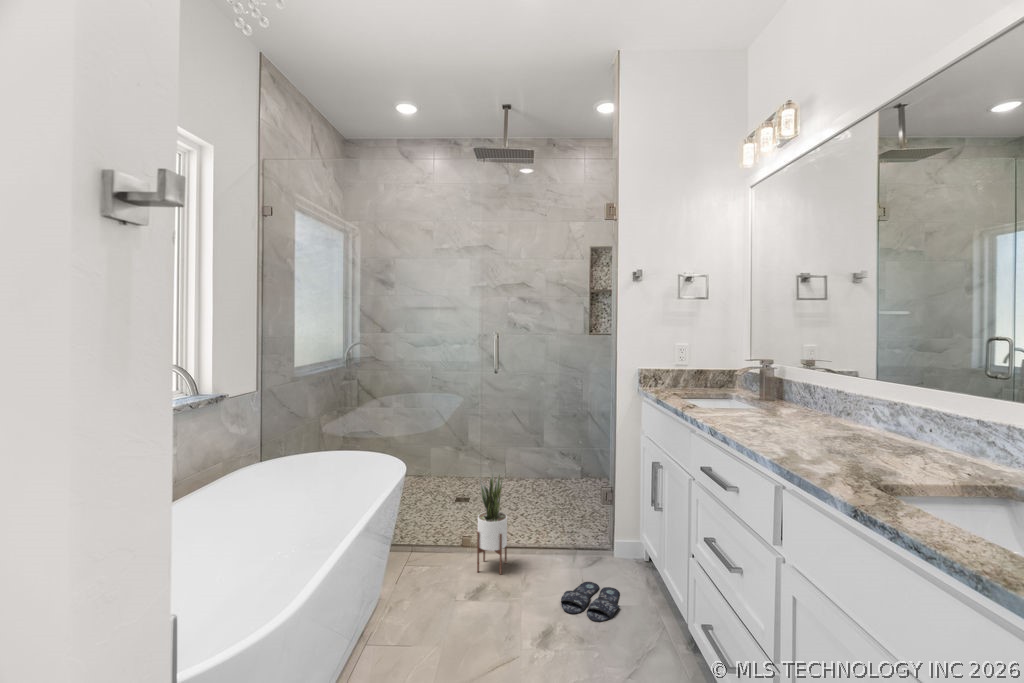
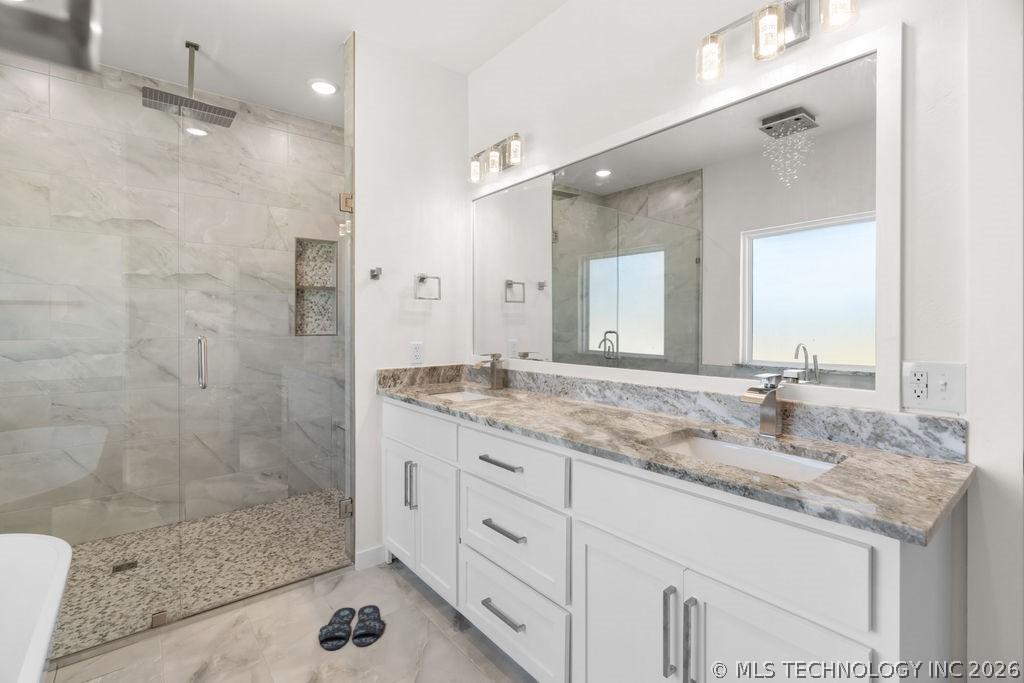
potted plant: present [477,470,507,575] -> none [186,509,231,650]

